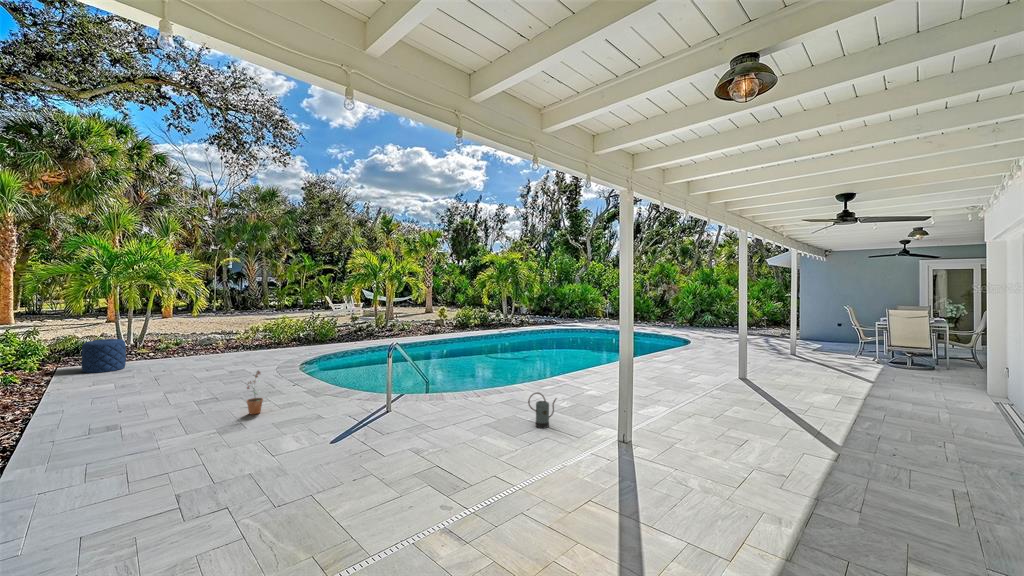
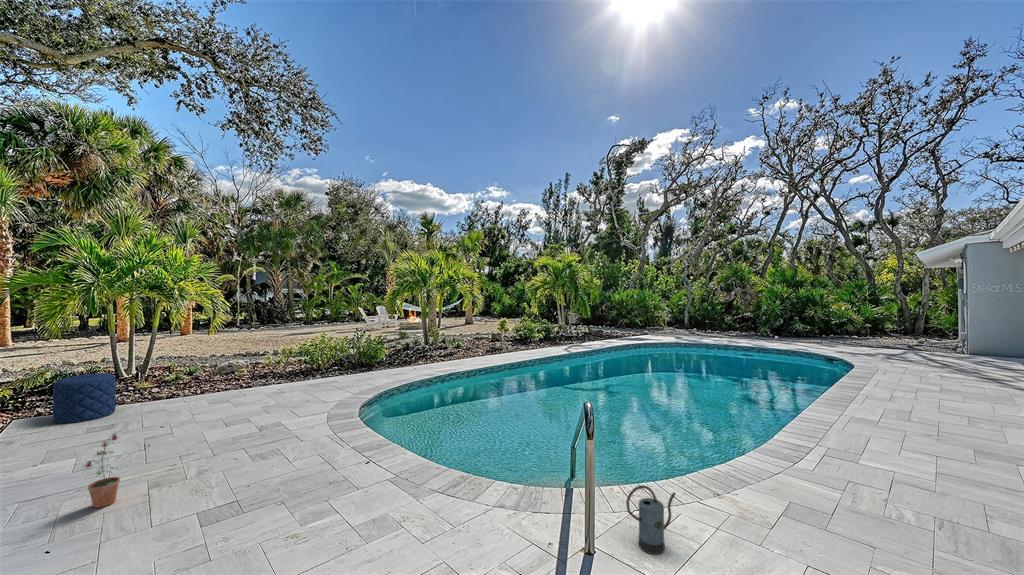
potted plant: present [247,371,263,414] -> present [86,433,120,508]
watering can: present [528,393,557,428] -> present [626,485,676,554]

